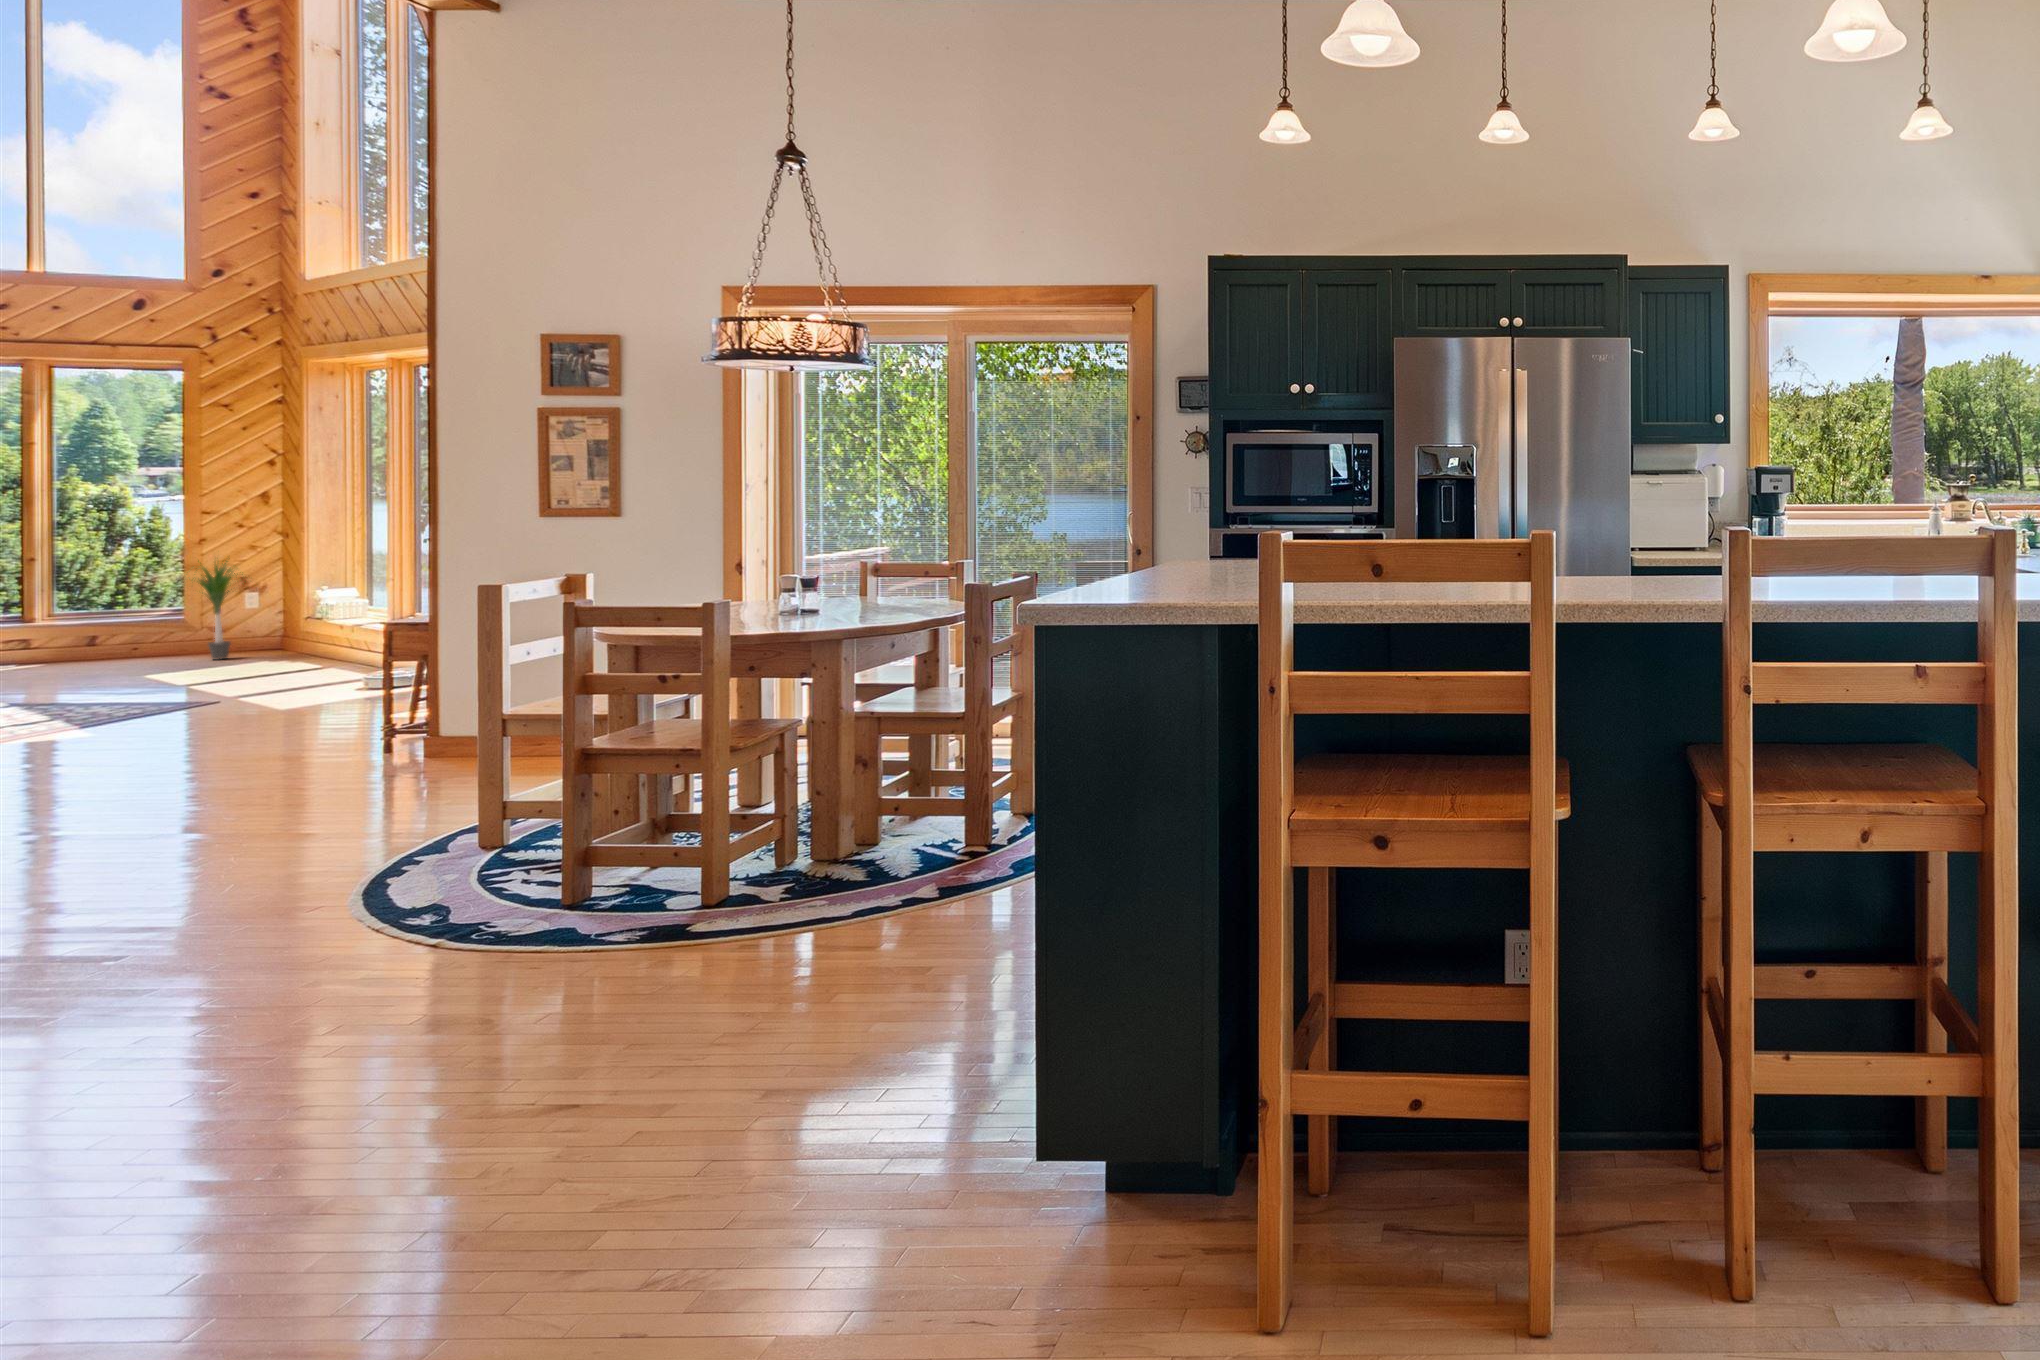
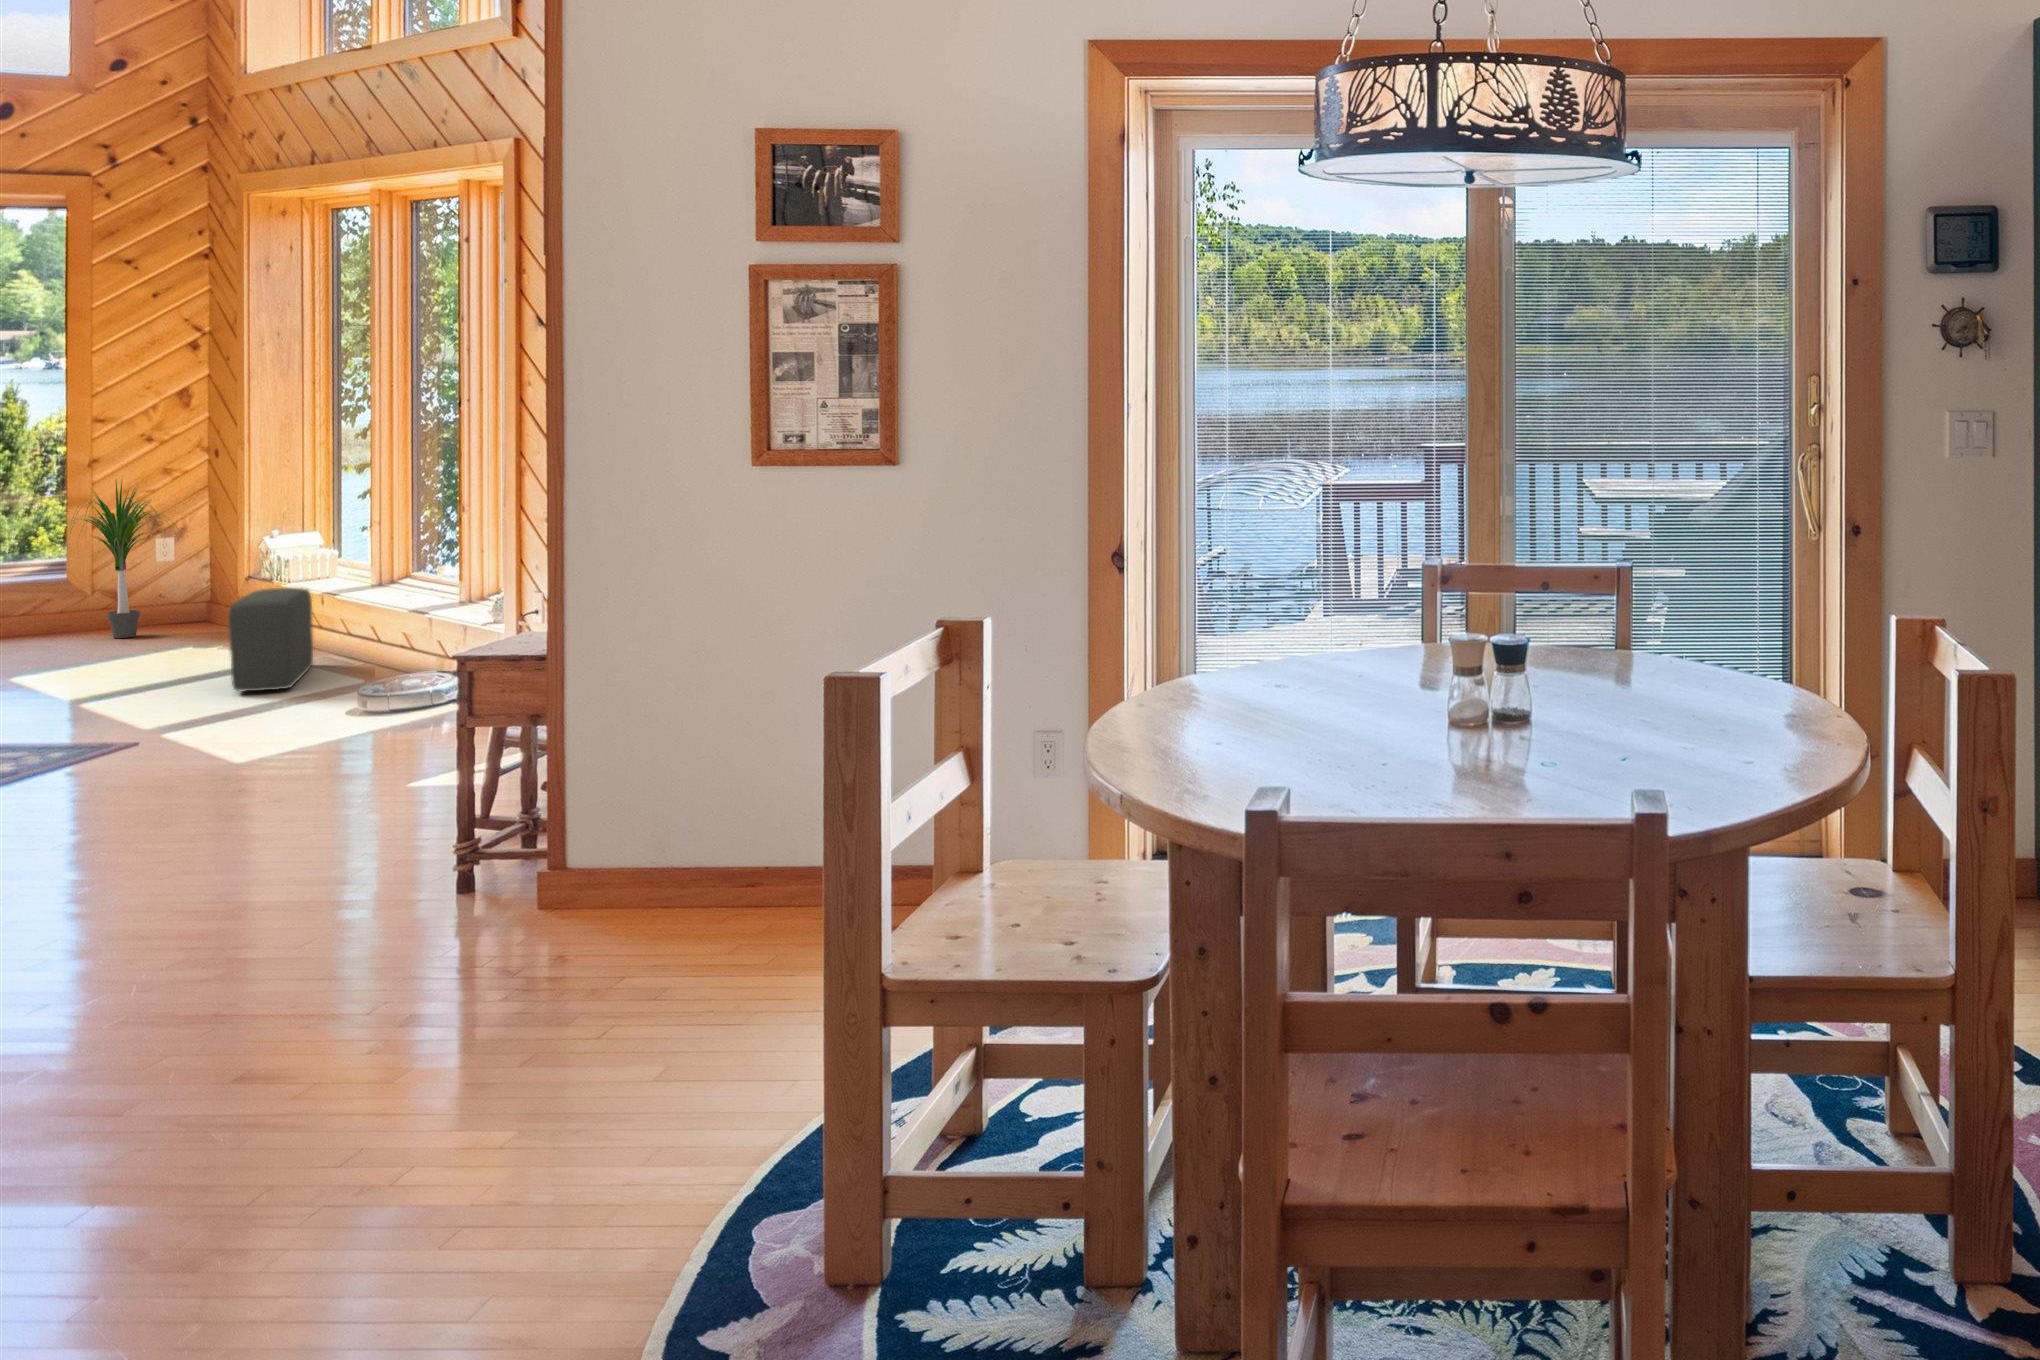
pouf: none [279,619,343,686] -> present [228,588,313,691]

